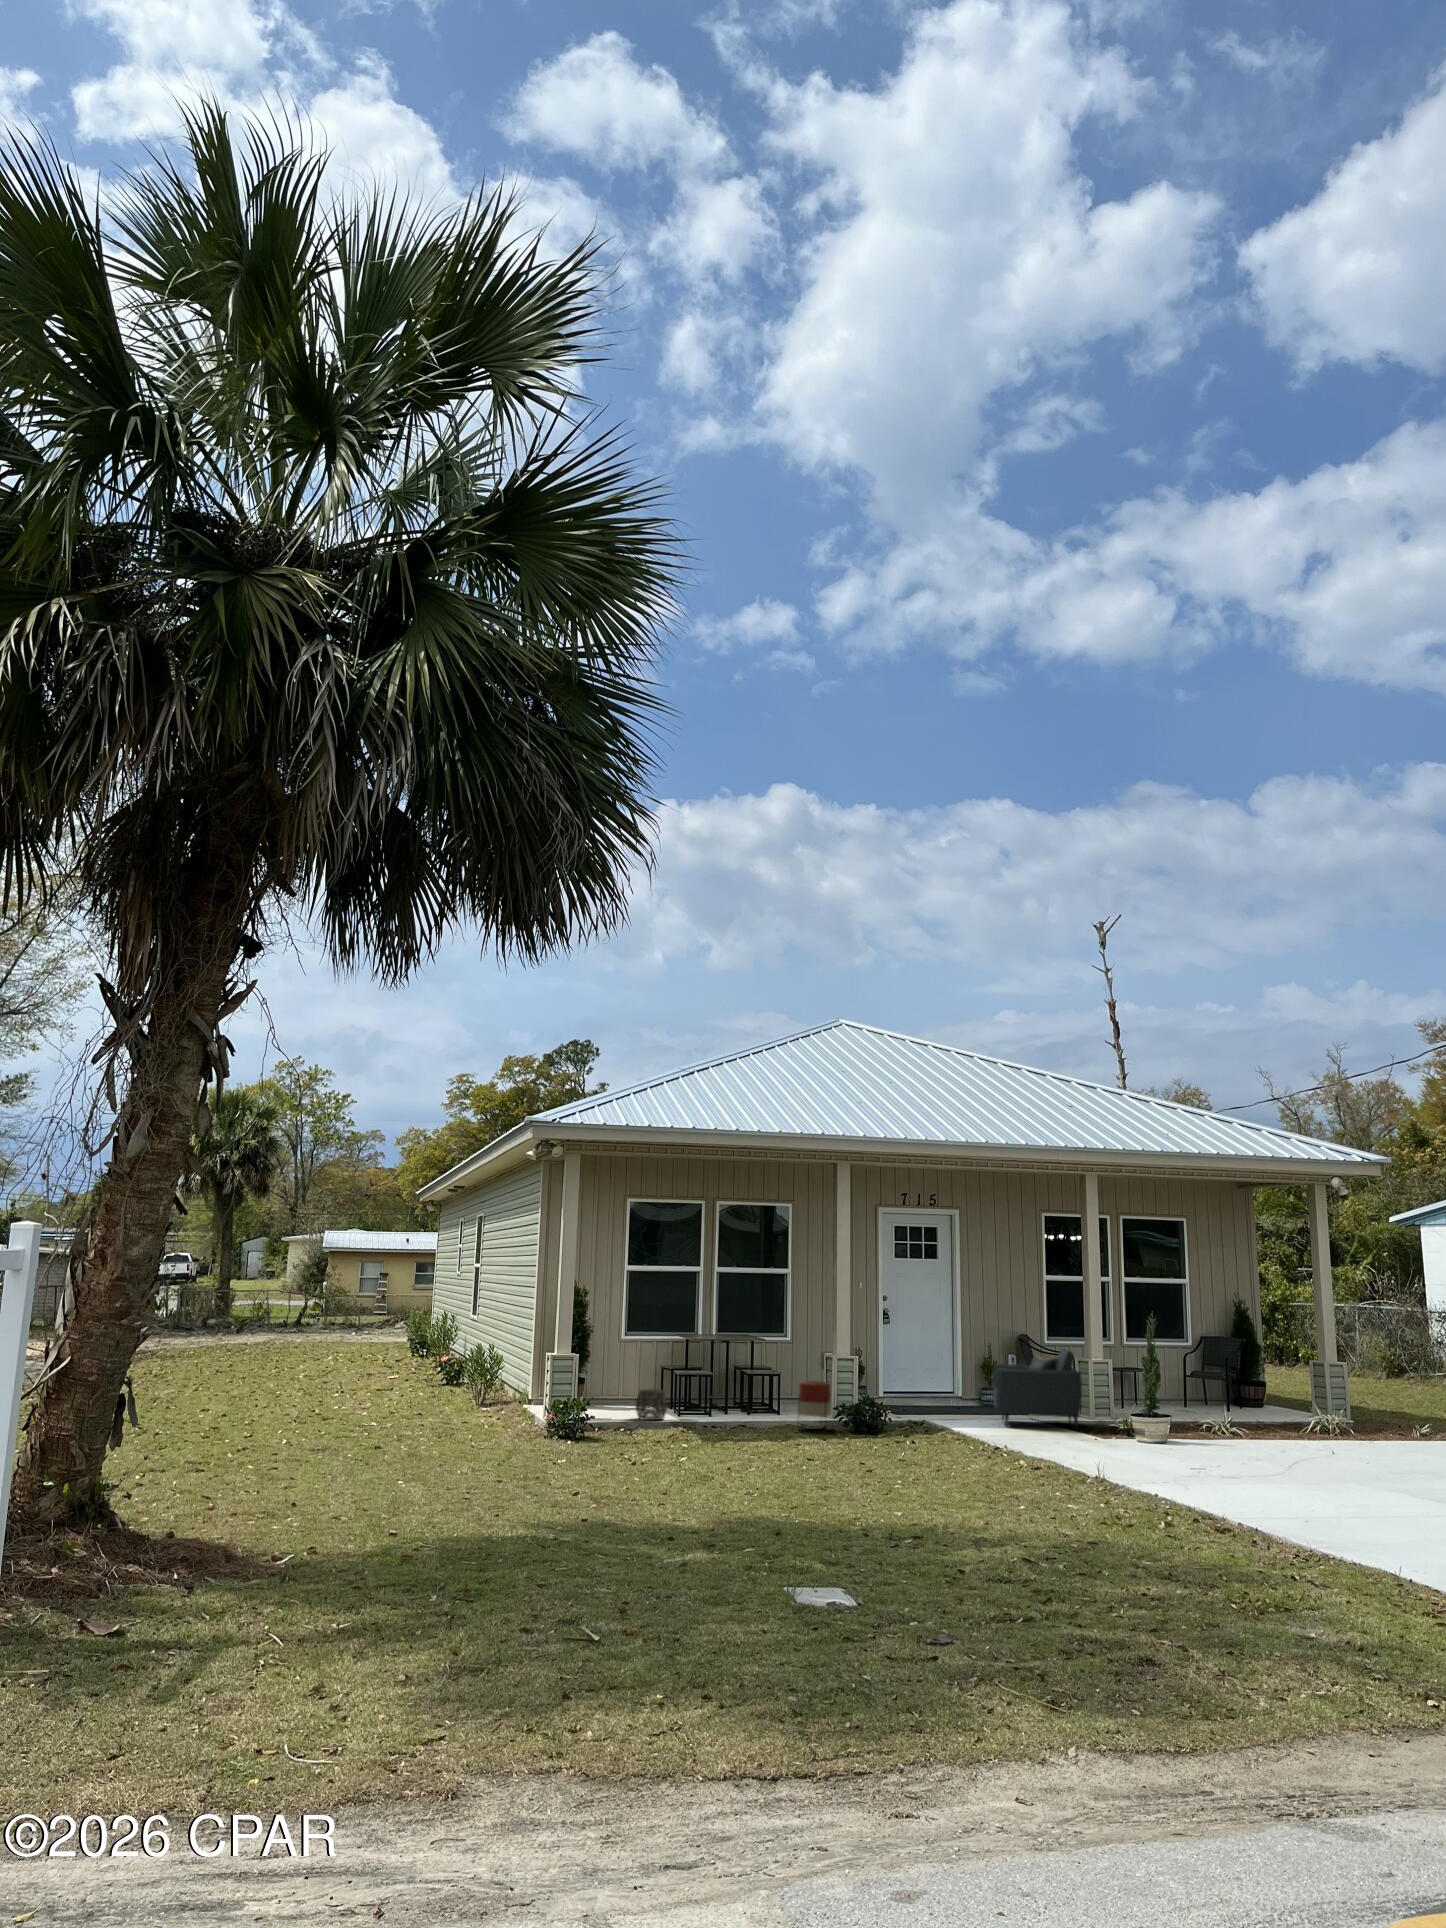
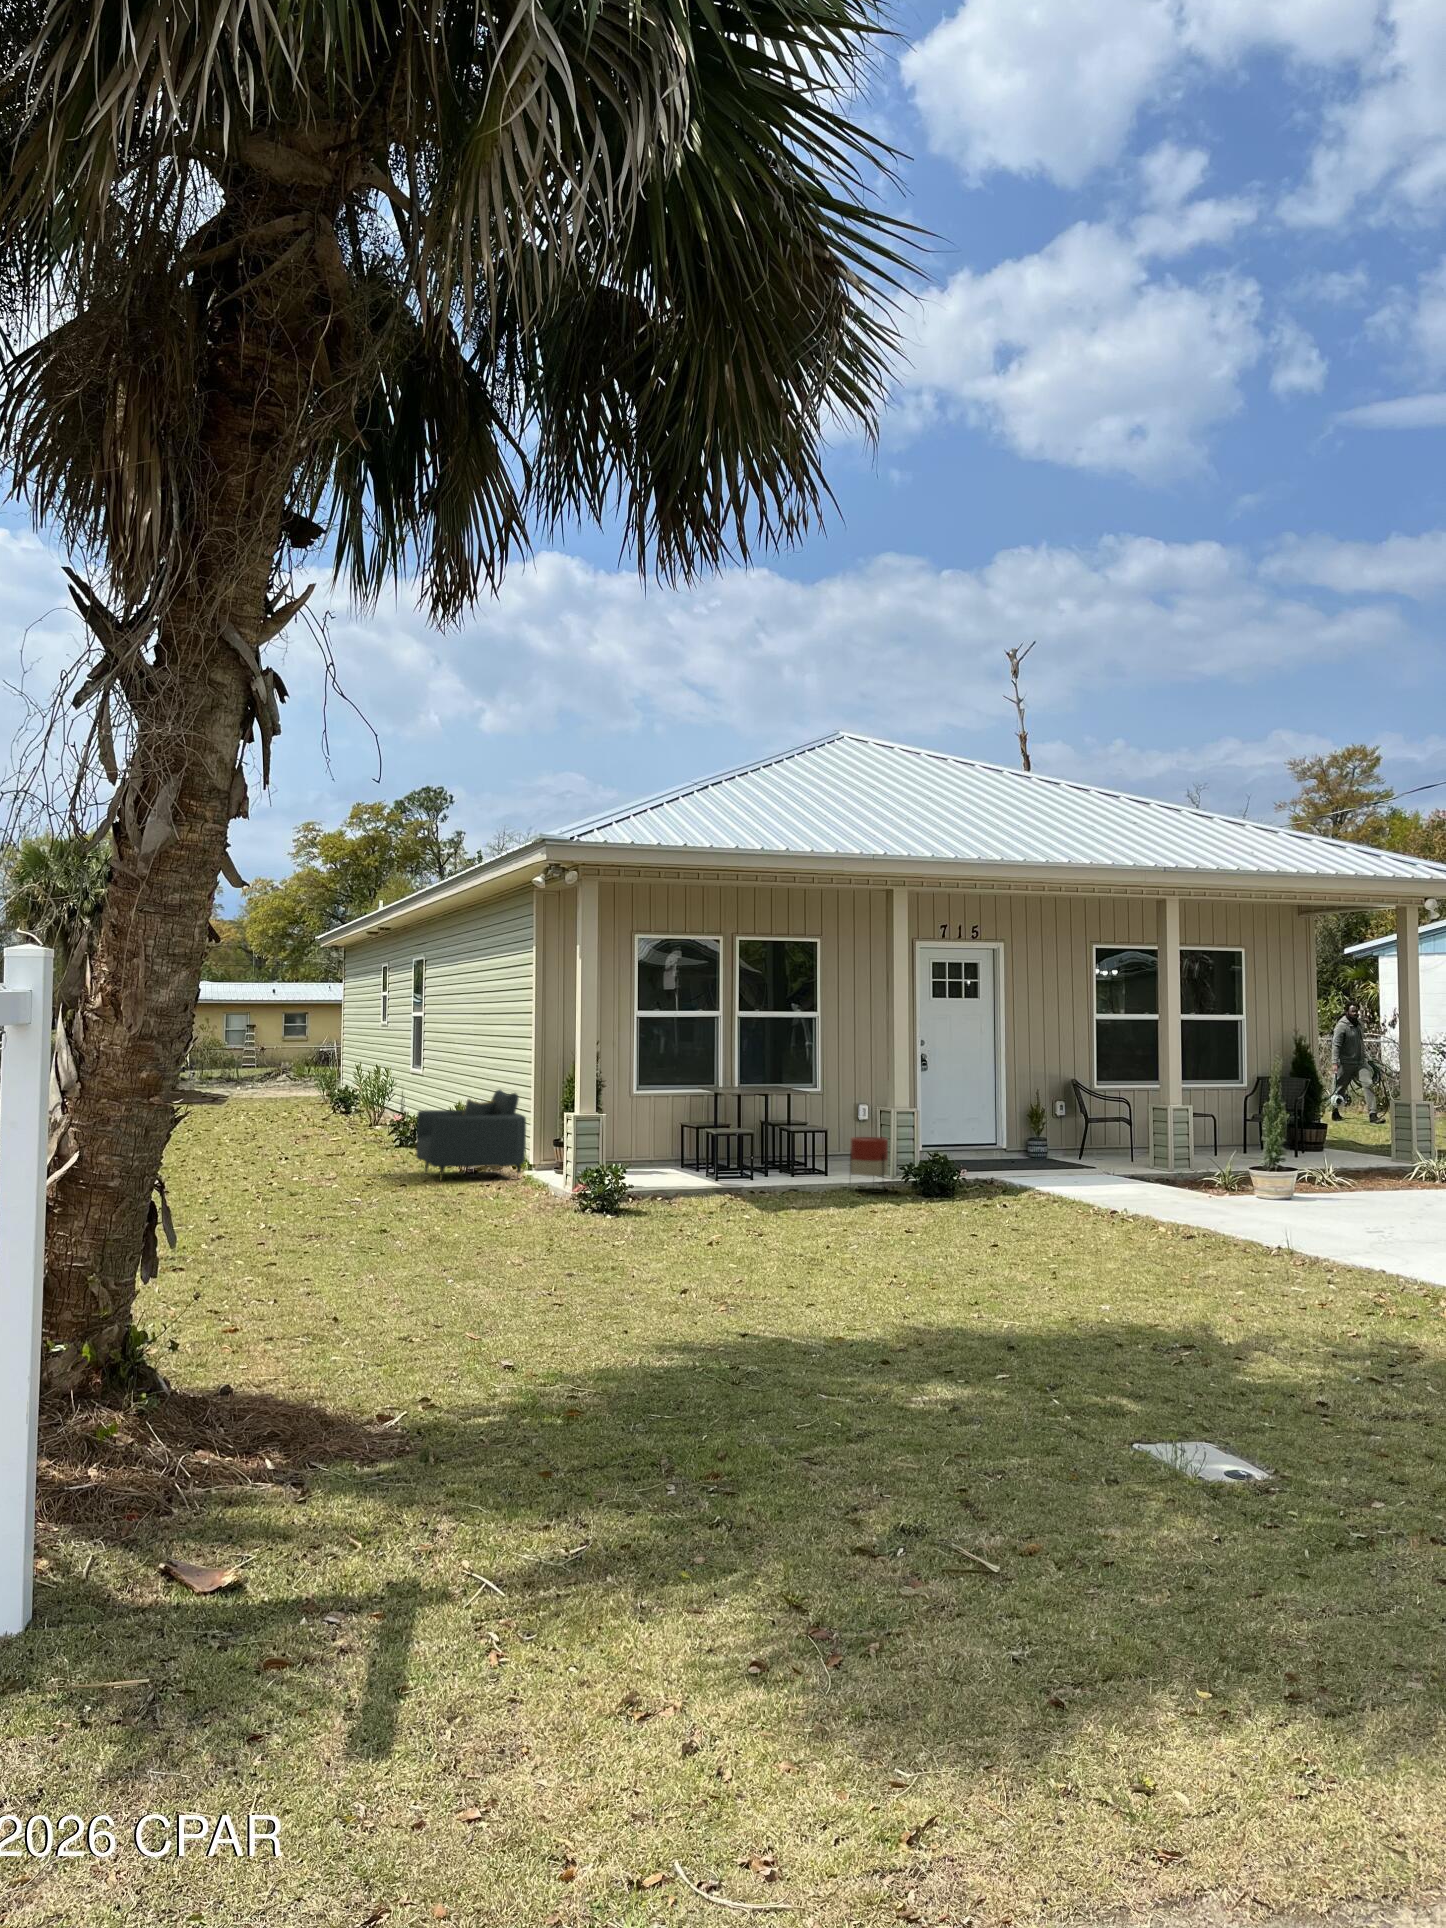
armchair: present [993,1348,1082,1429] -> present [416,1090,526,1180]
woven basket: present [636,1389,668,1420] -> none [656,1149,693,1183]

